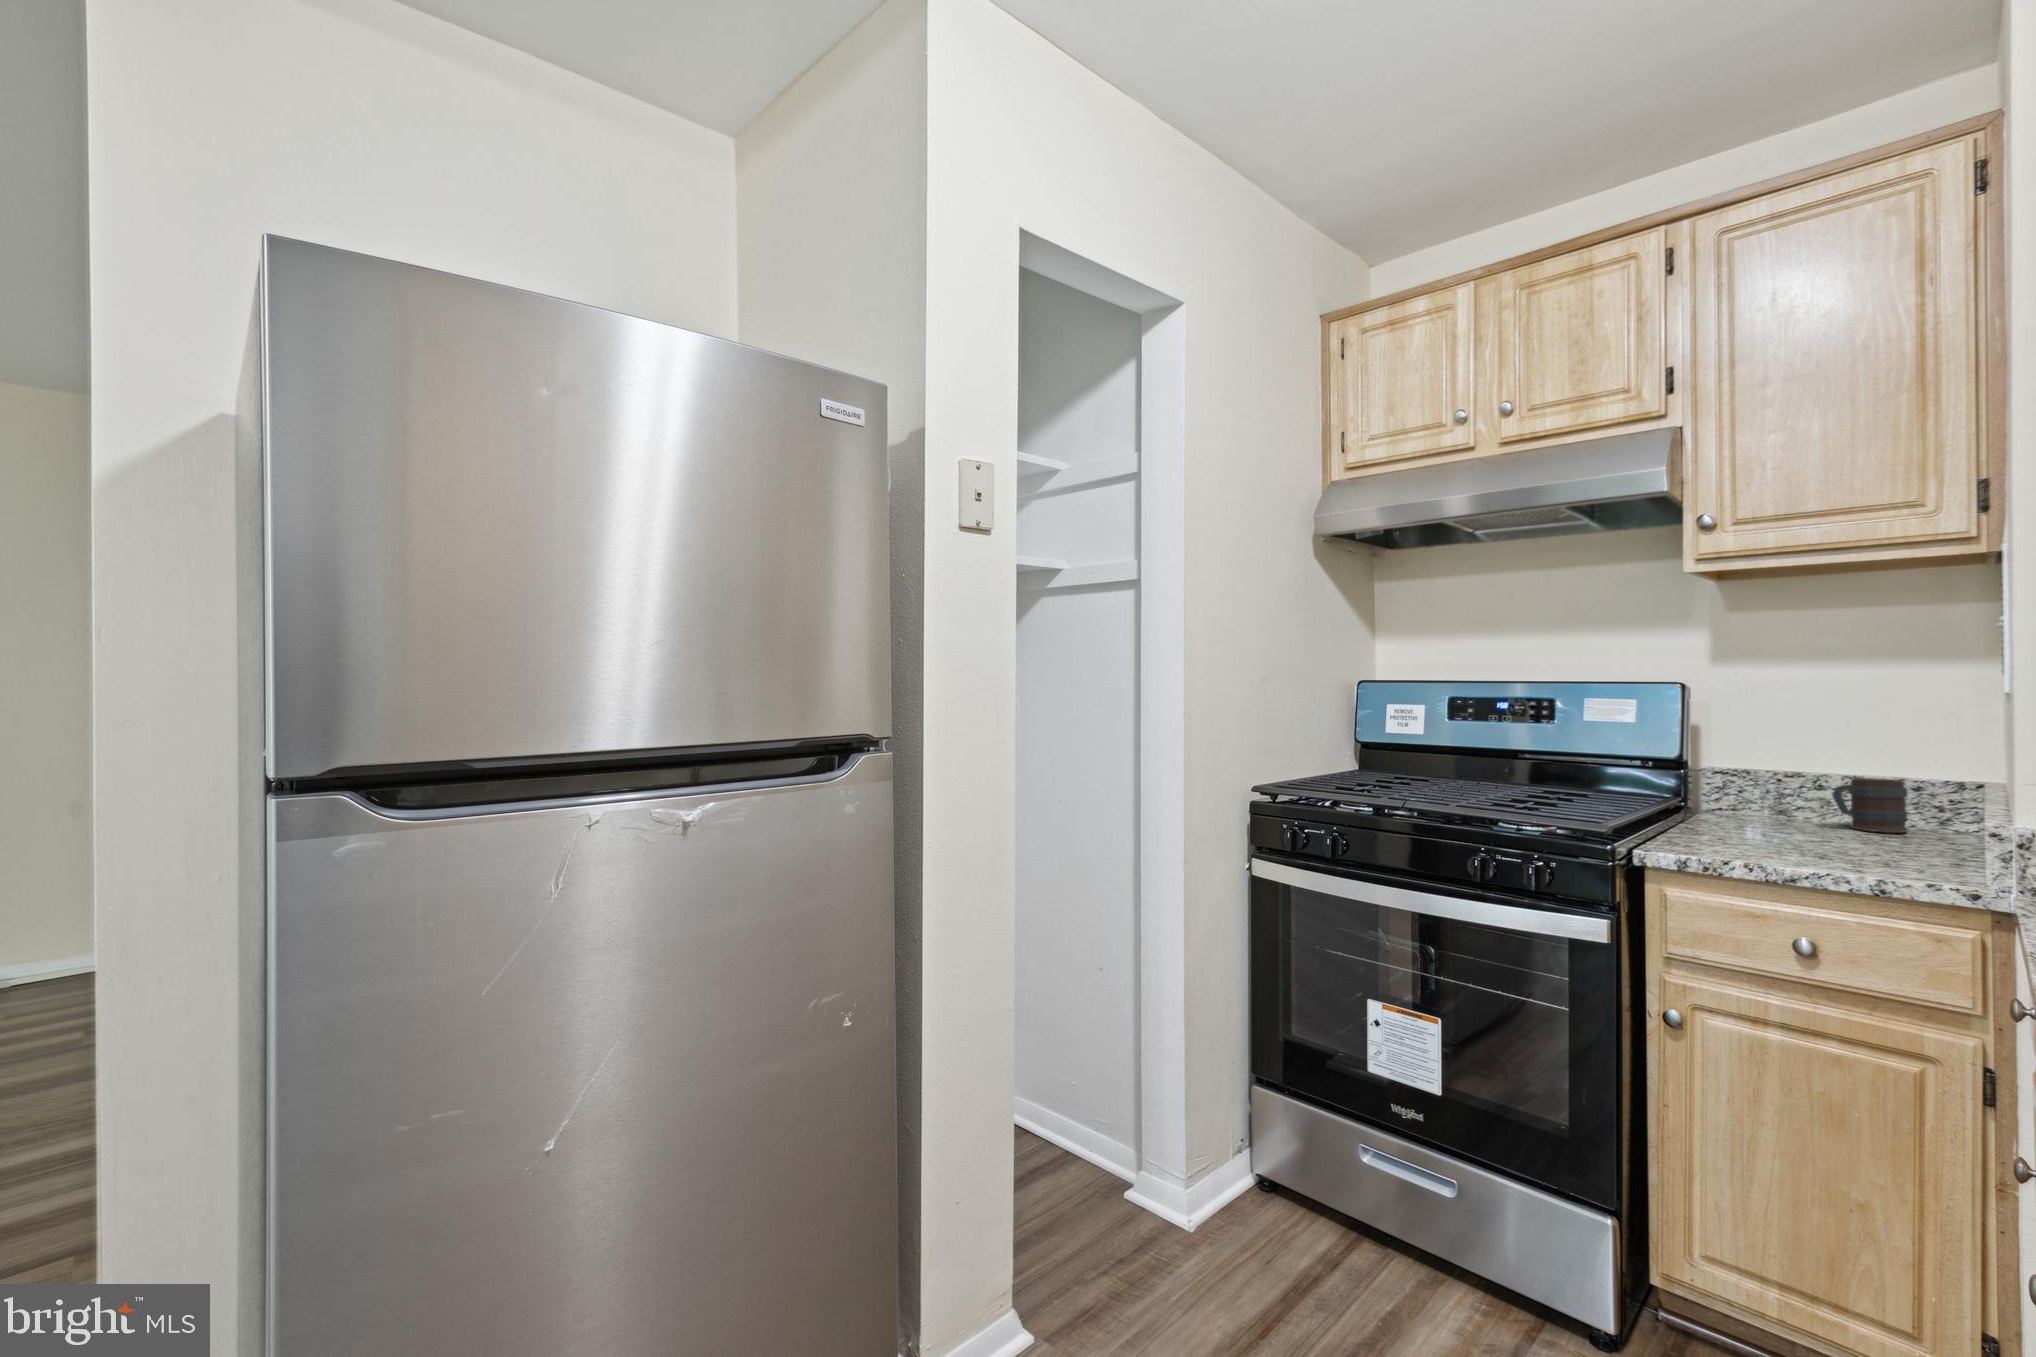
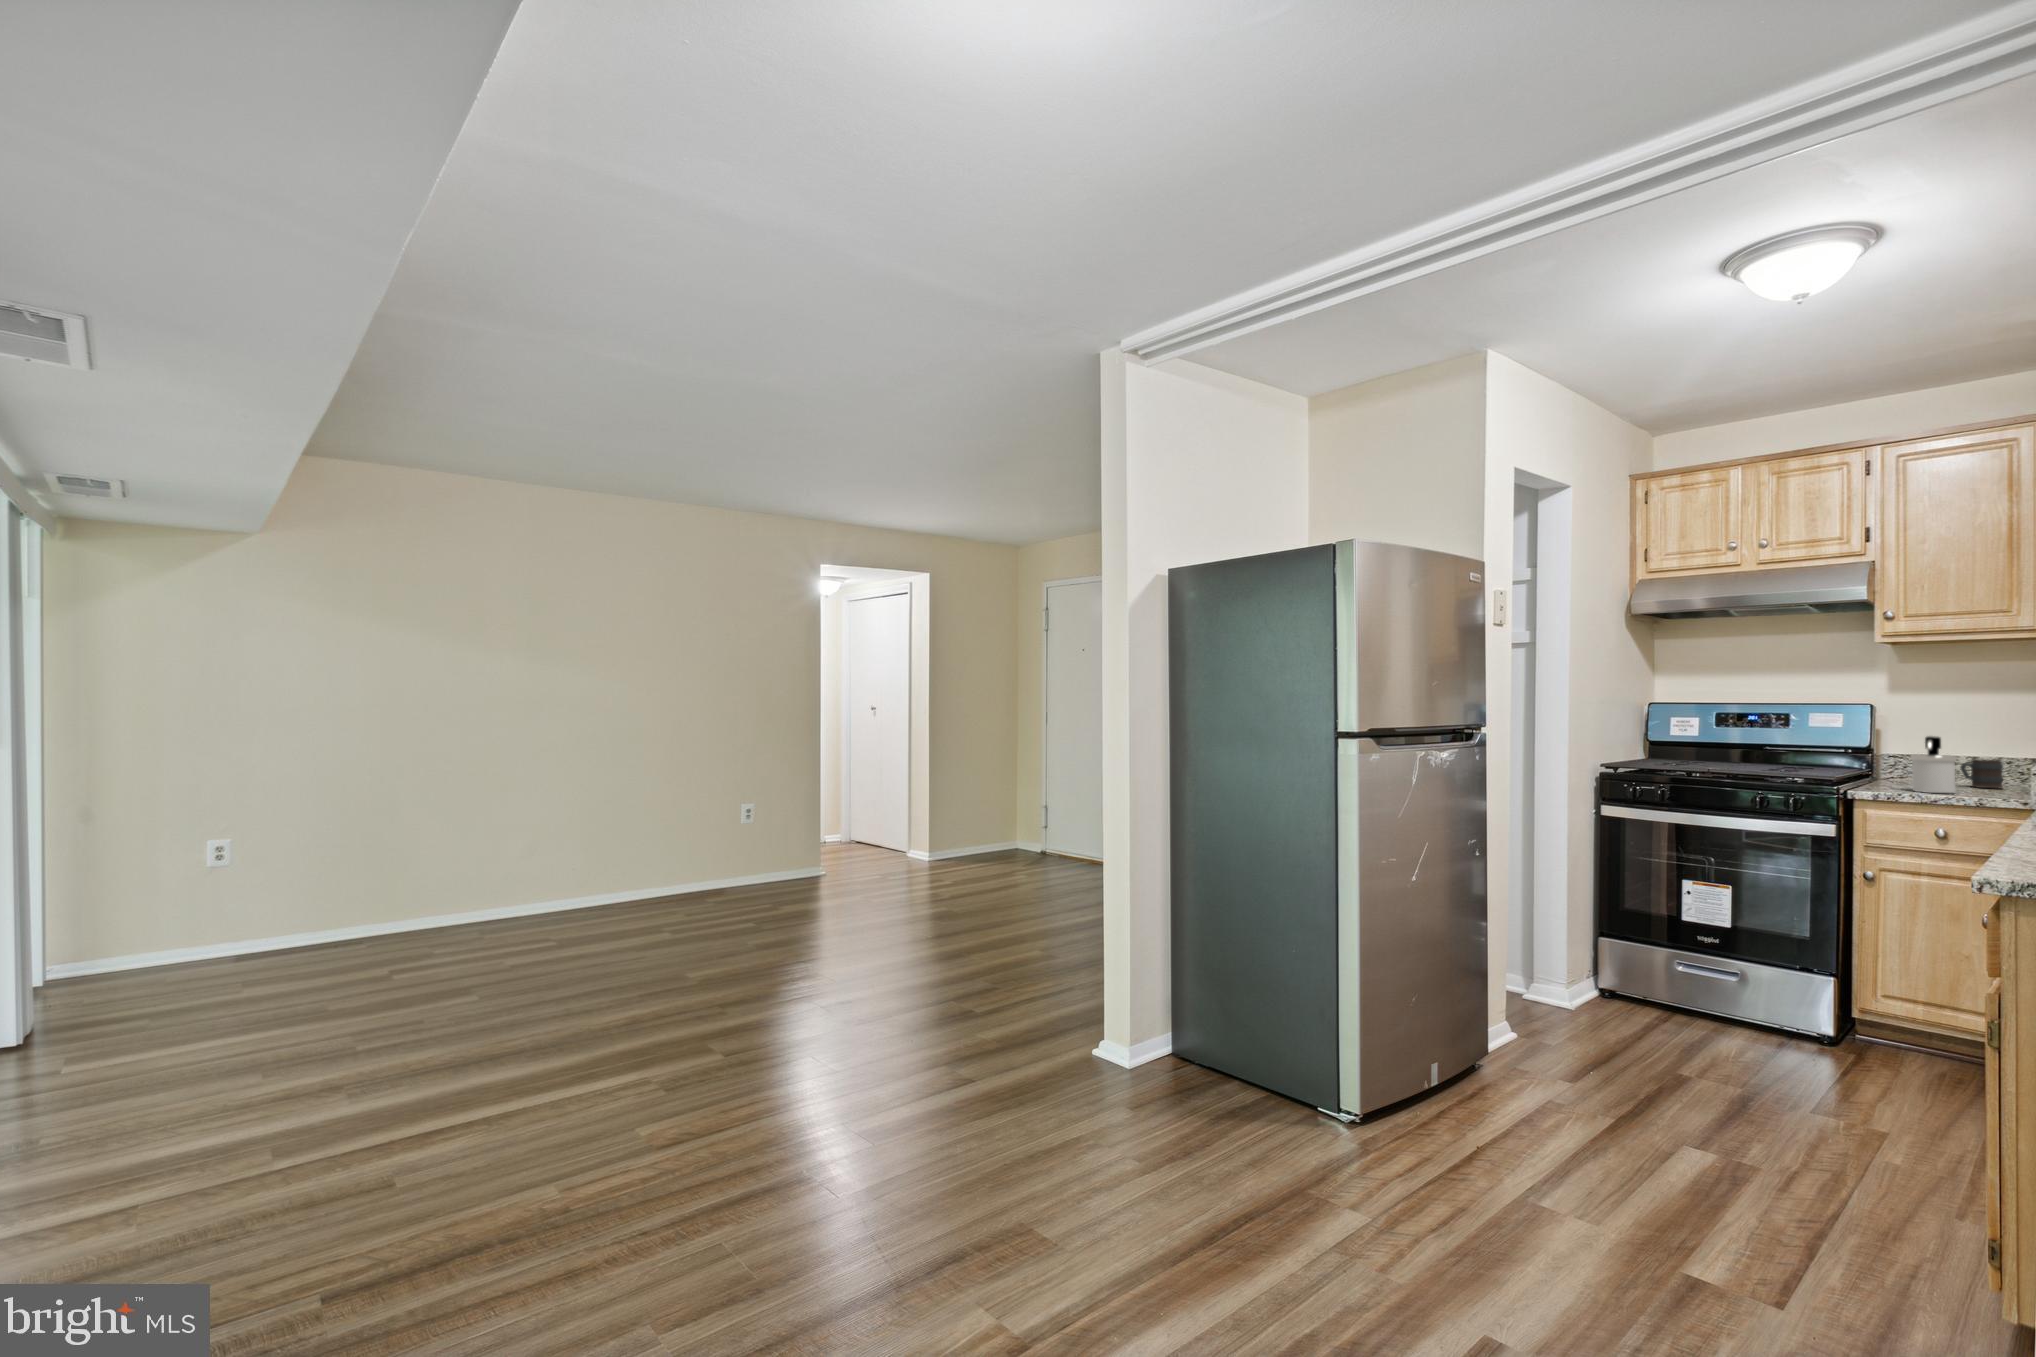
soap dispenser: none [1747,743,1833,856] -> present [1910,736,1957,793]

